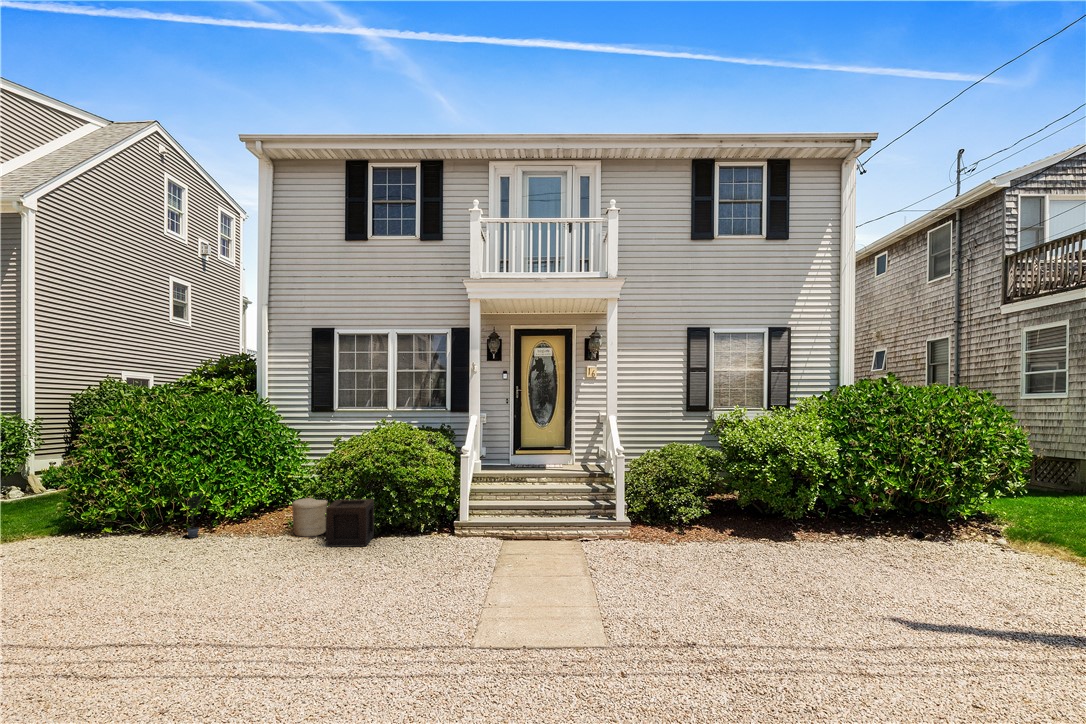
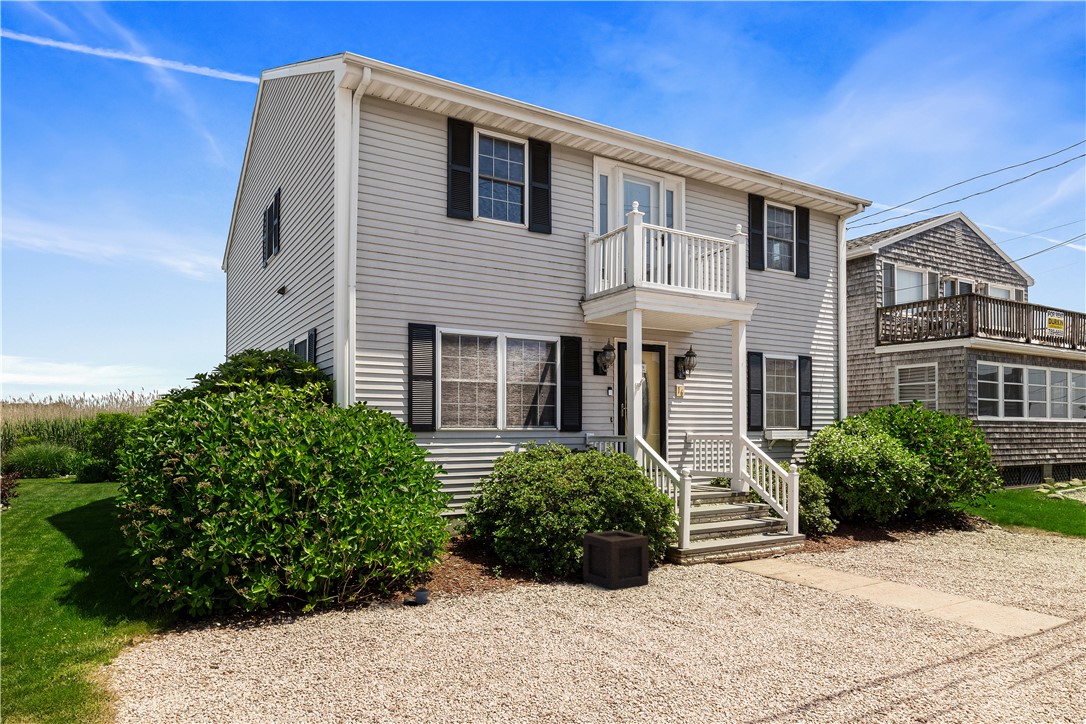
woven basket: present [292,498,327,537] -> none [523,536,565,585]

